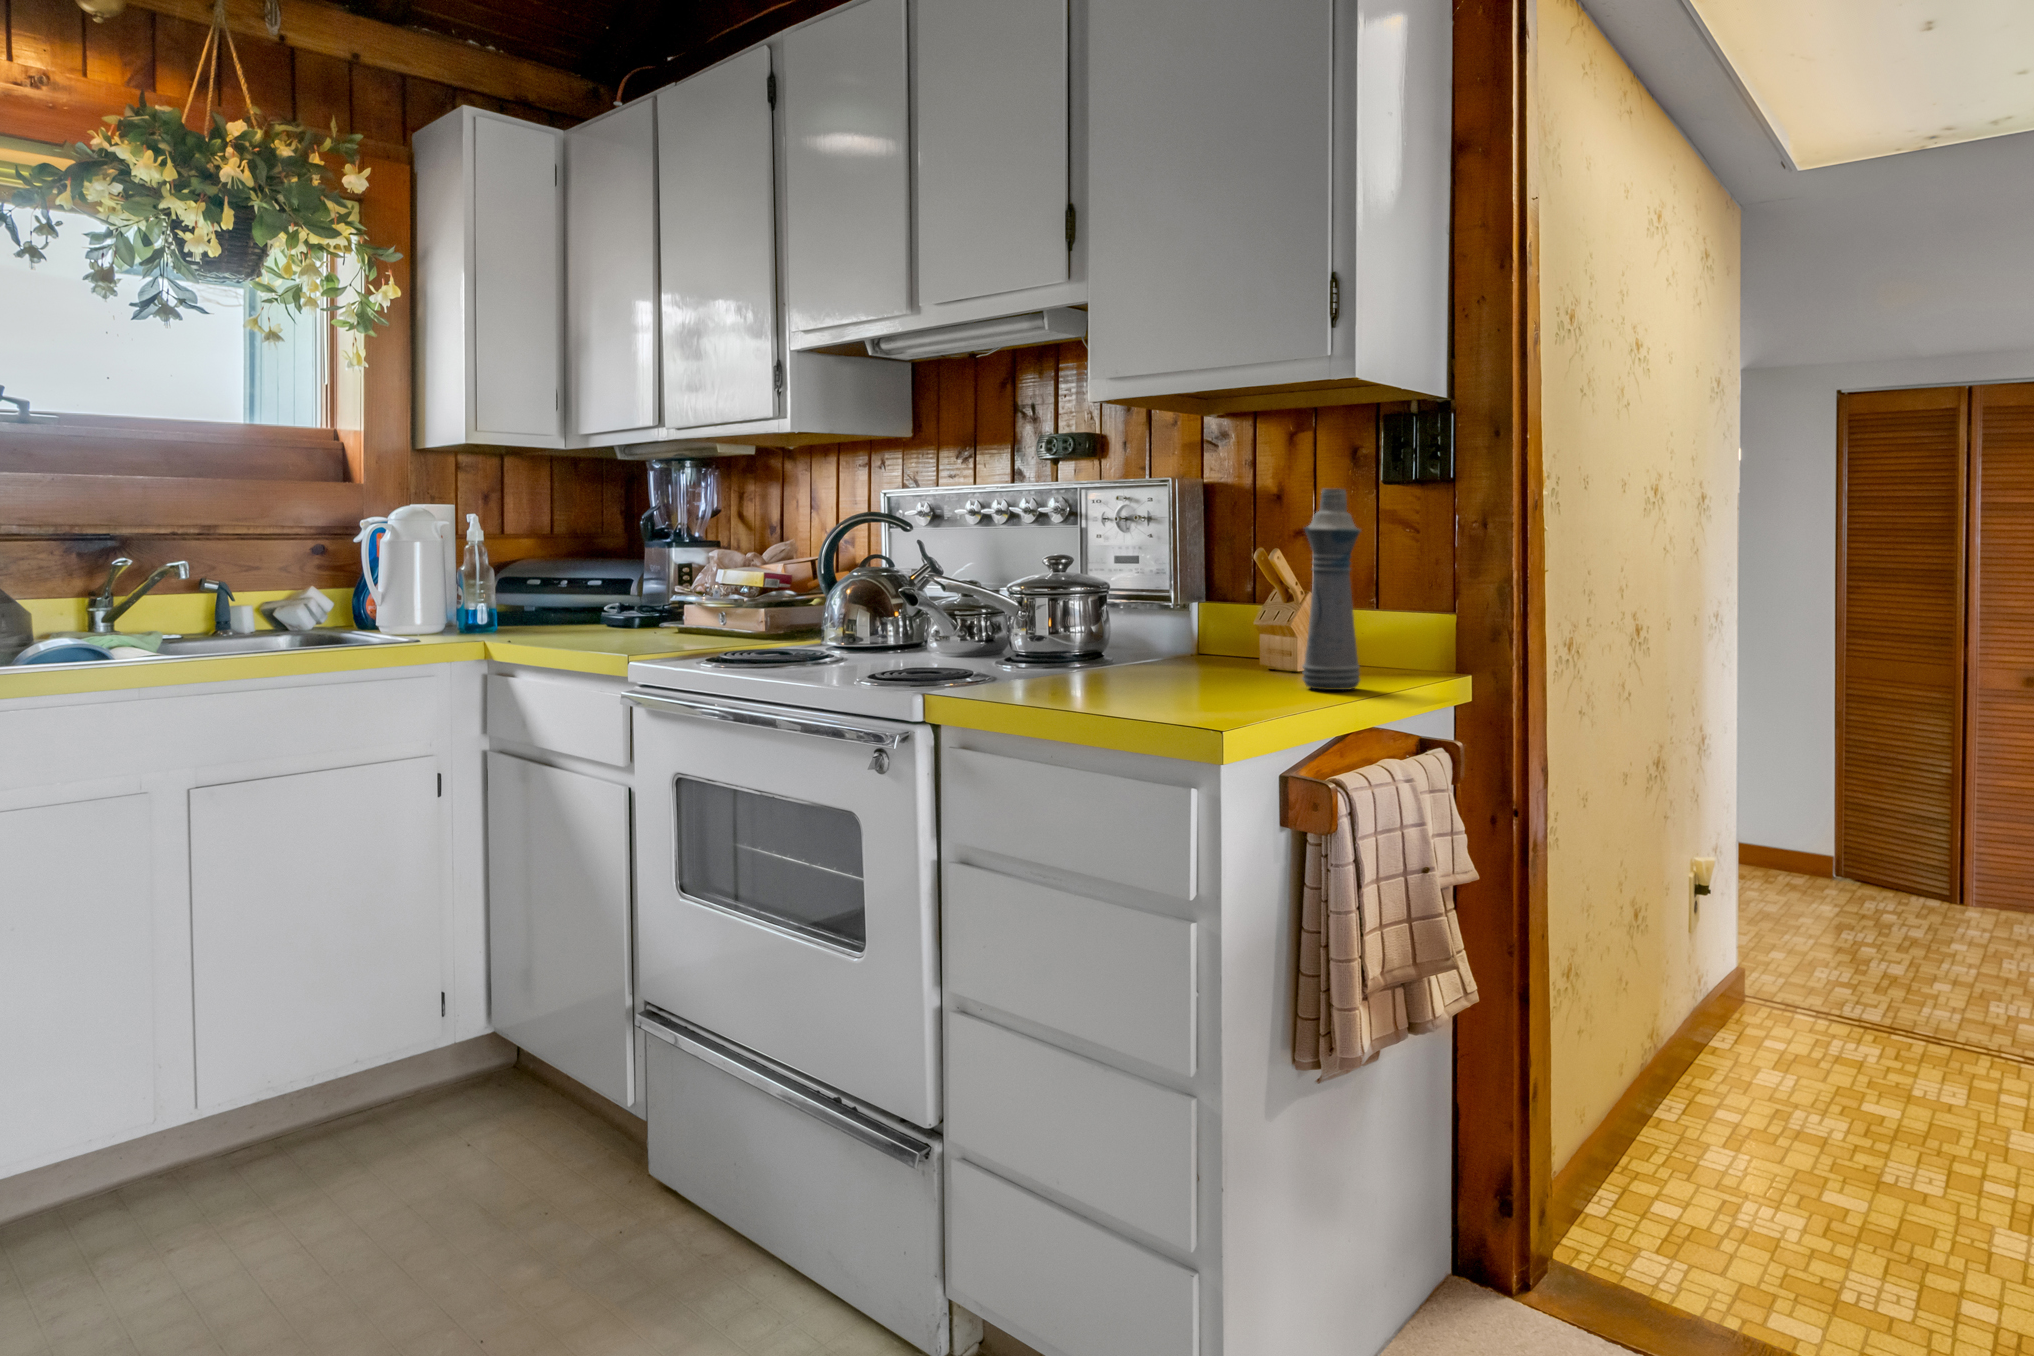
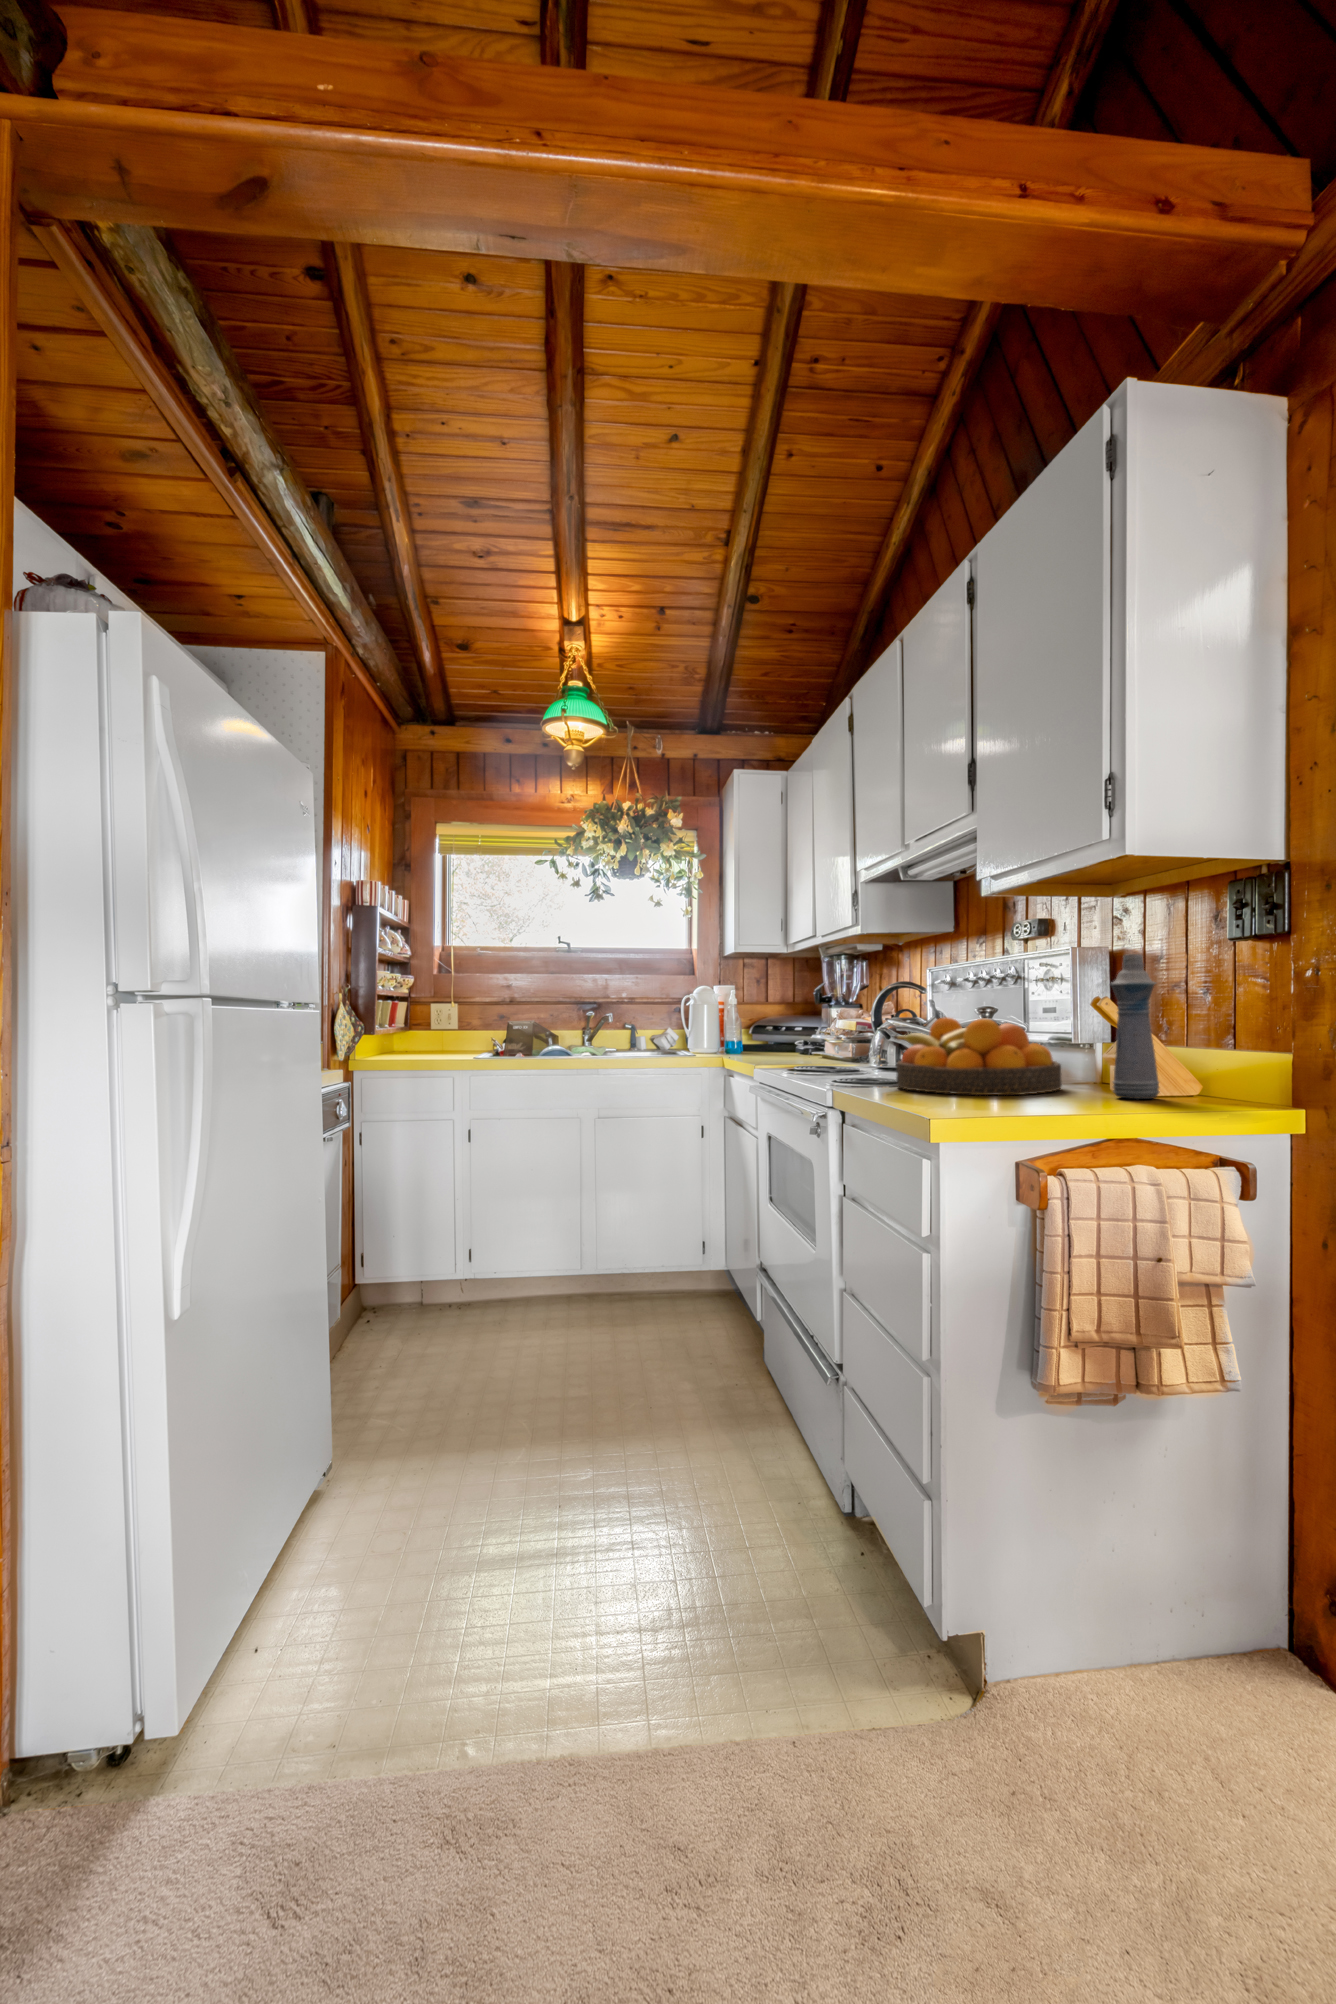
fruit bowl: none [964,570,1212,695] -> present [894,1017,1062,1095]

